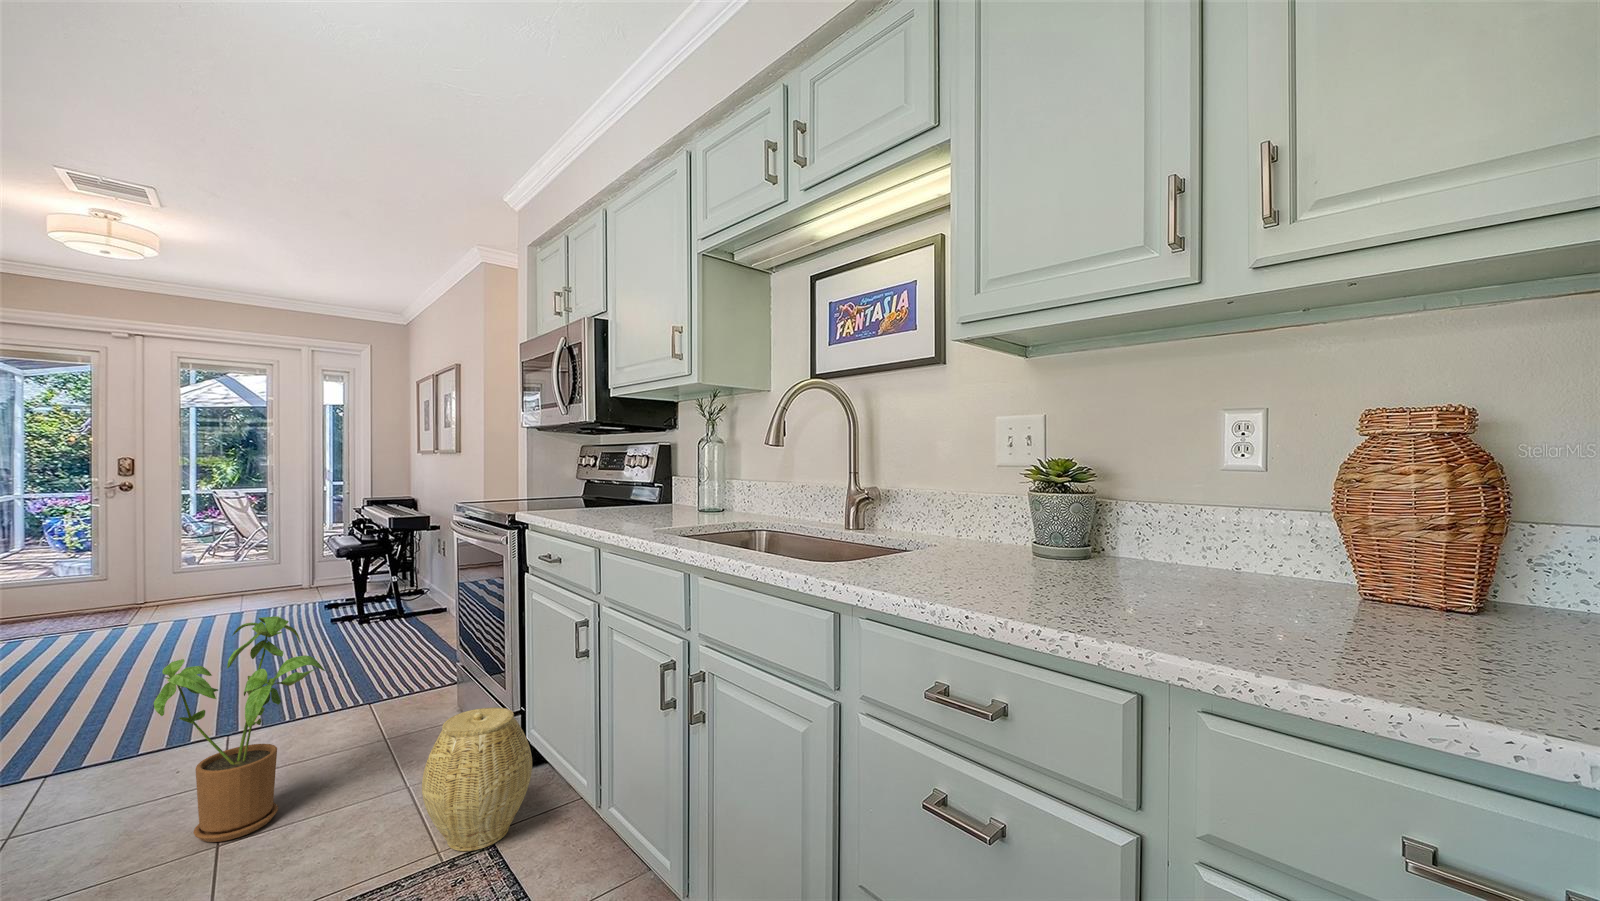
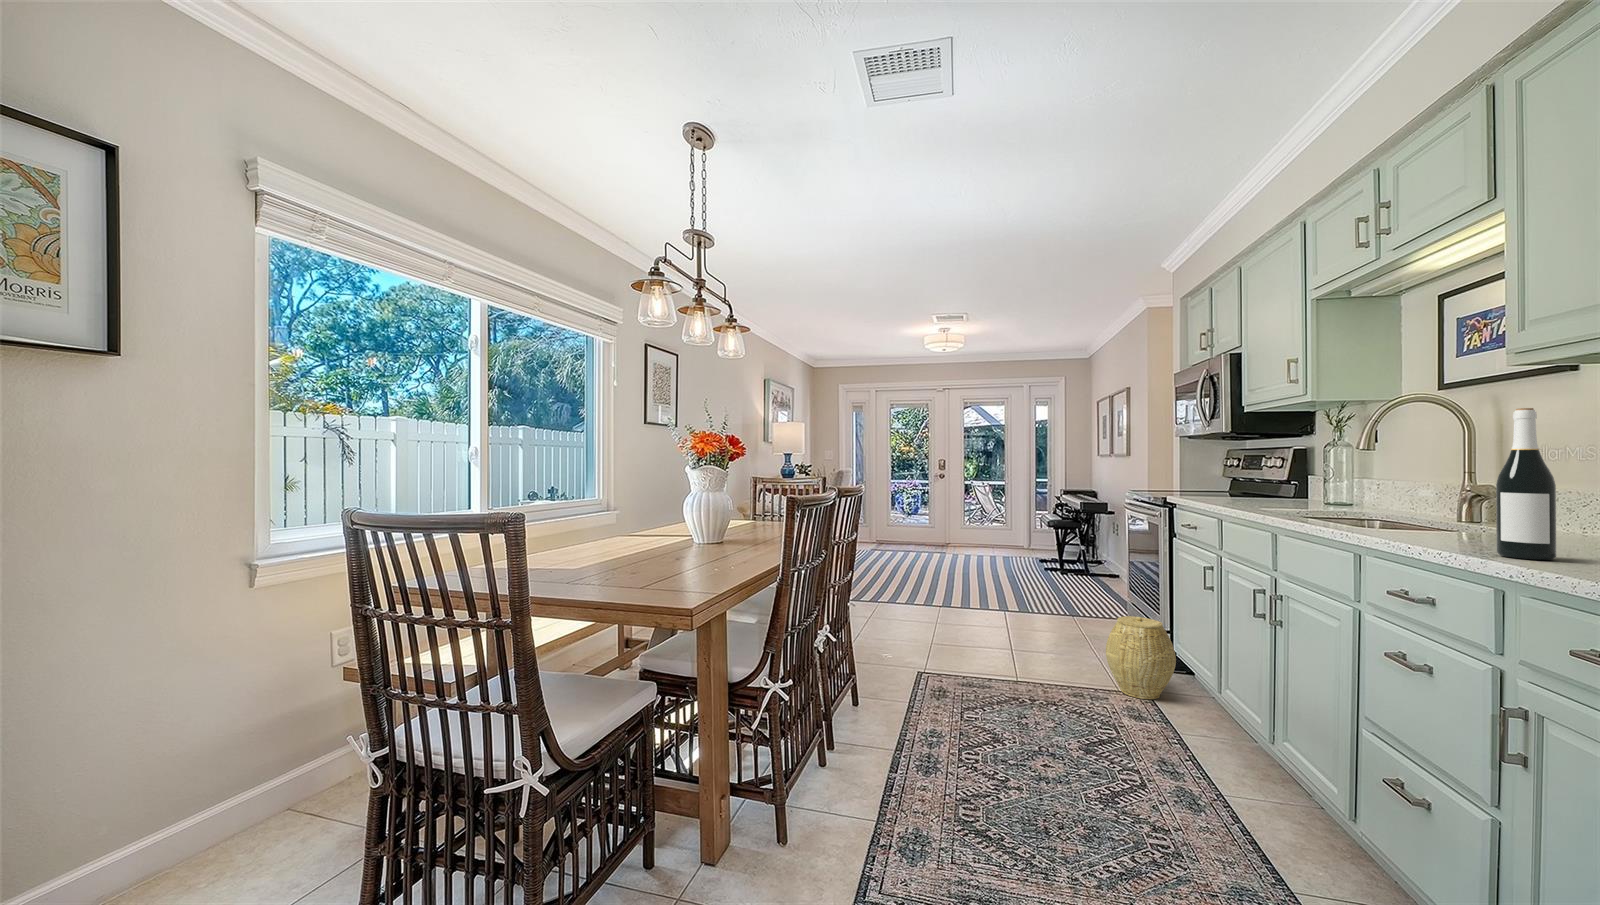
wine bottle: none [1025,388,1086,613] -> present [1496,408,1556,560]
house plant: present [154,616,326,842] -> none [981,543,1053,653]

